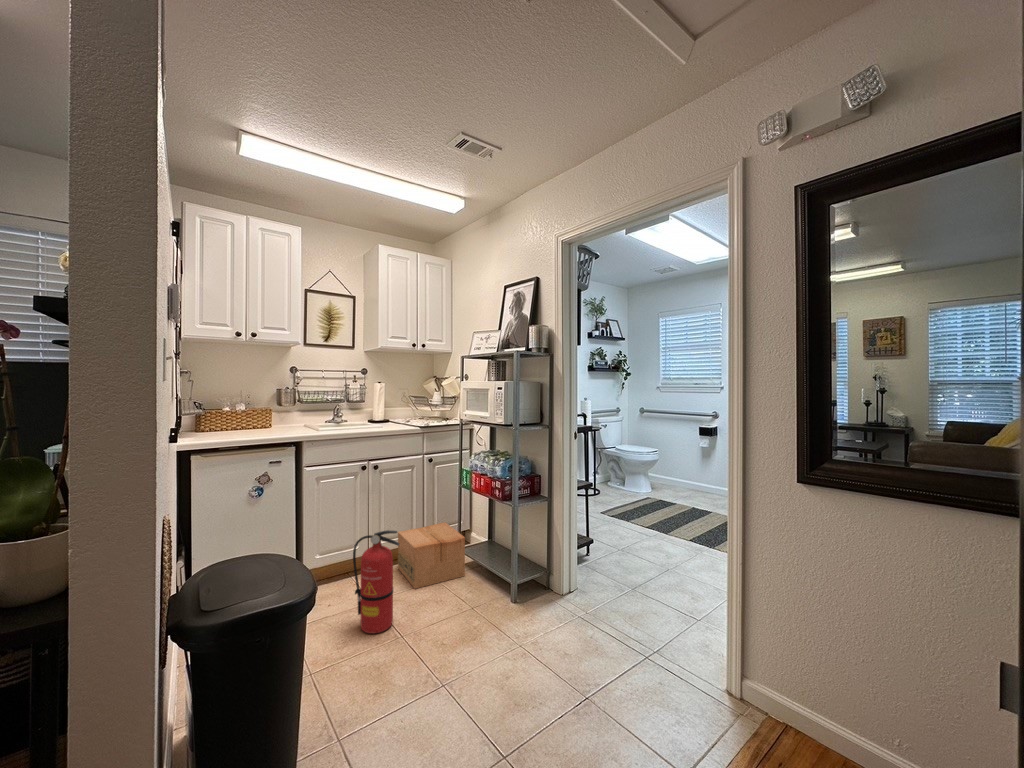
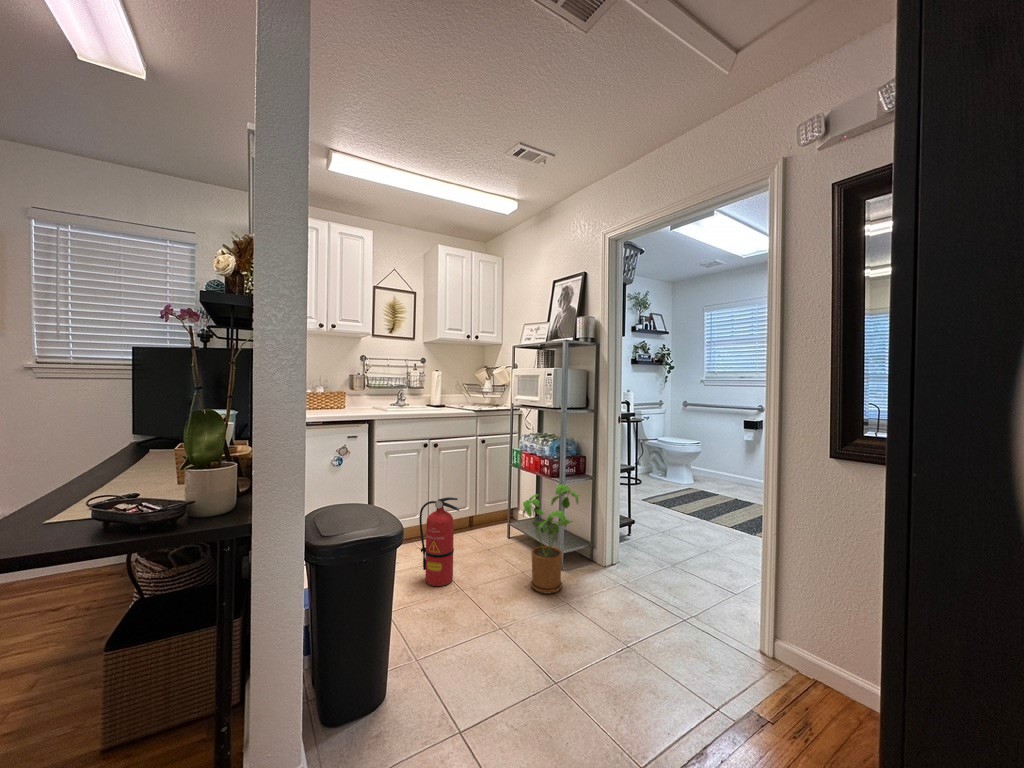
house plant: none [471,511,535,634] -> present [523,484,580,594]
cardboard box: present [398,523,465,589] -> none [454,498,515,554]

